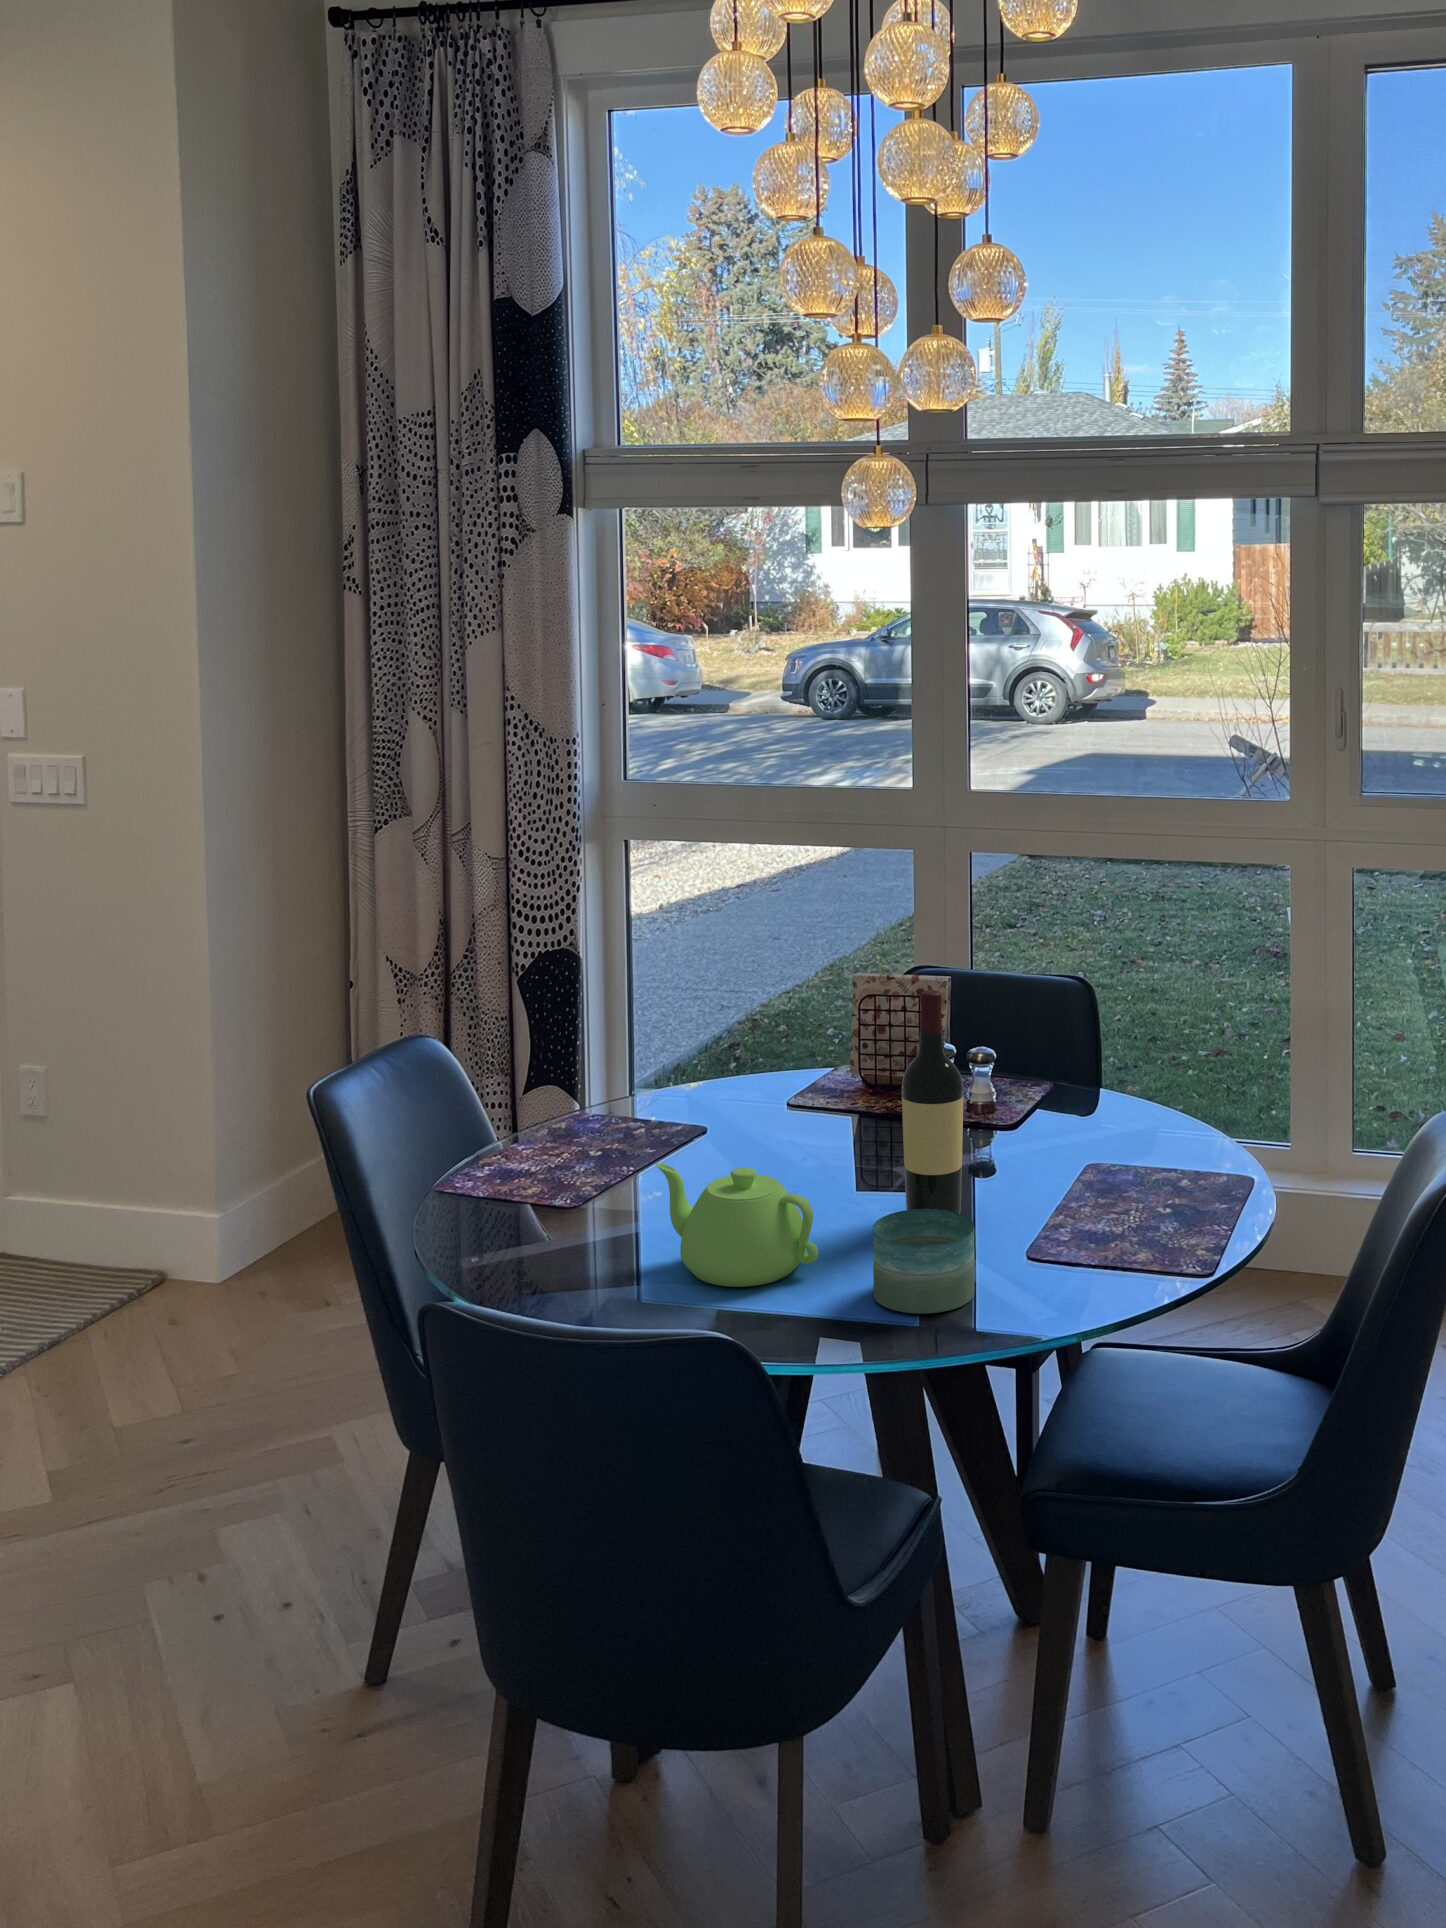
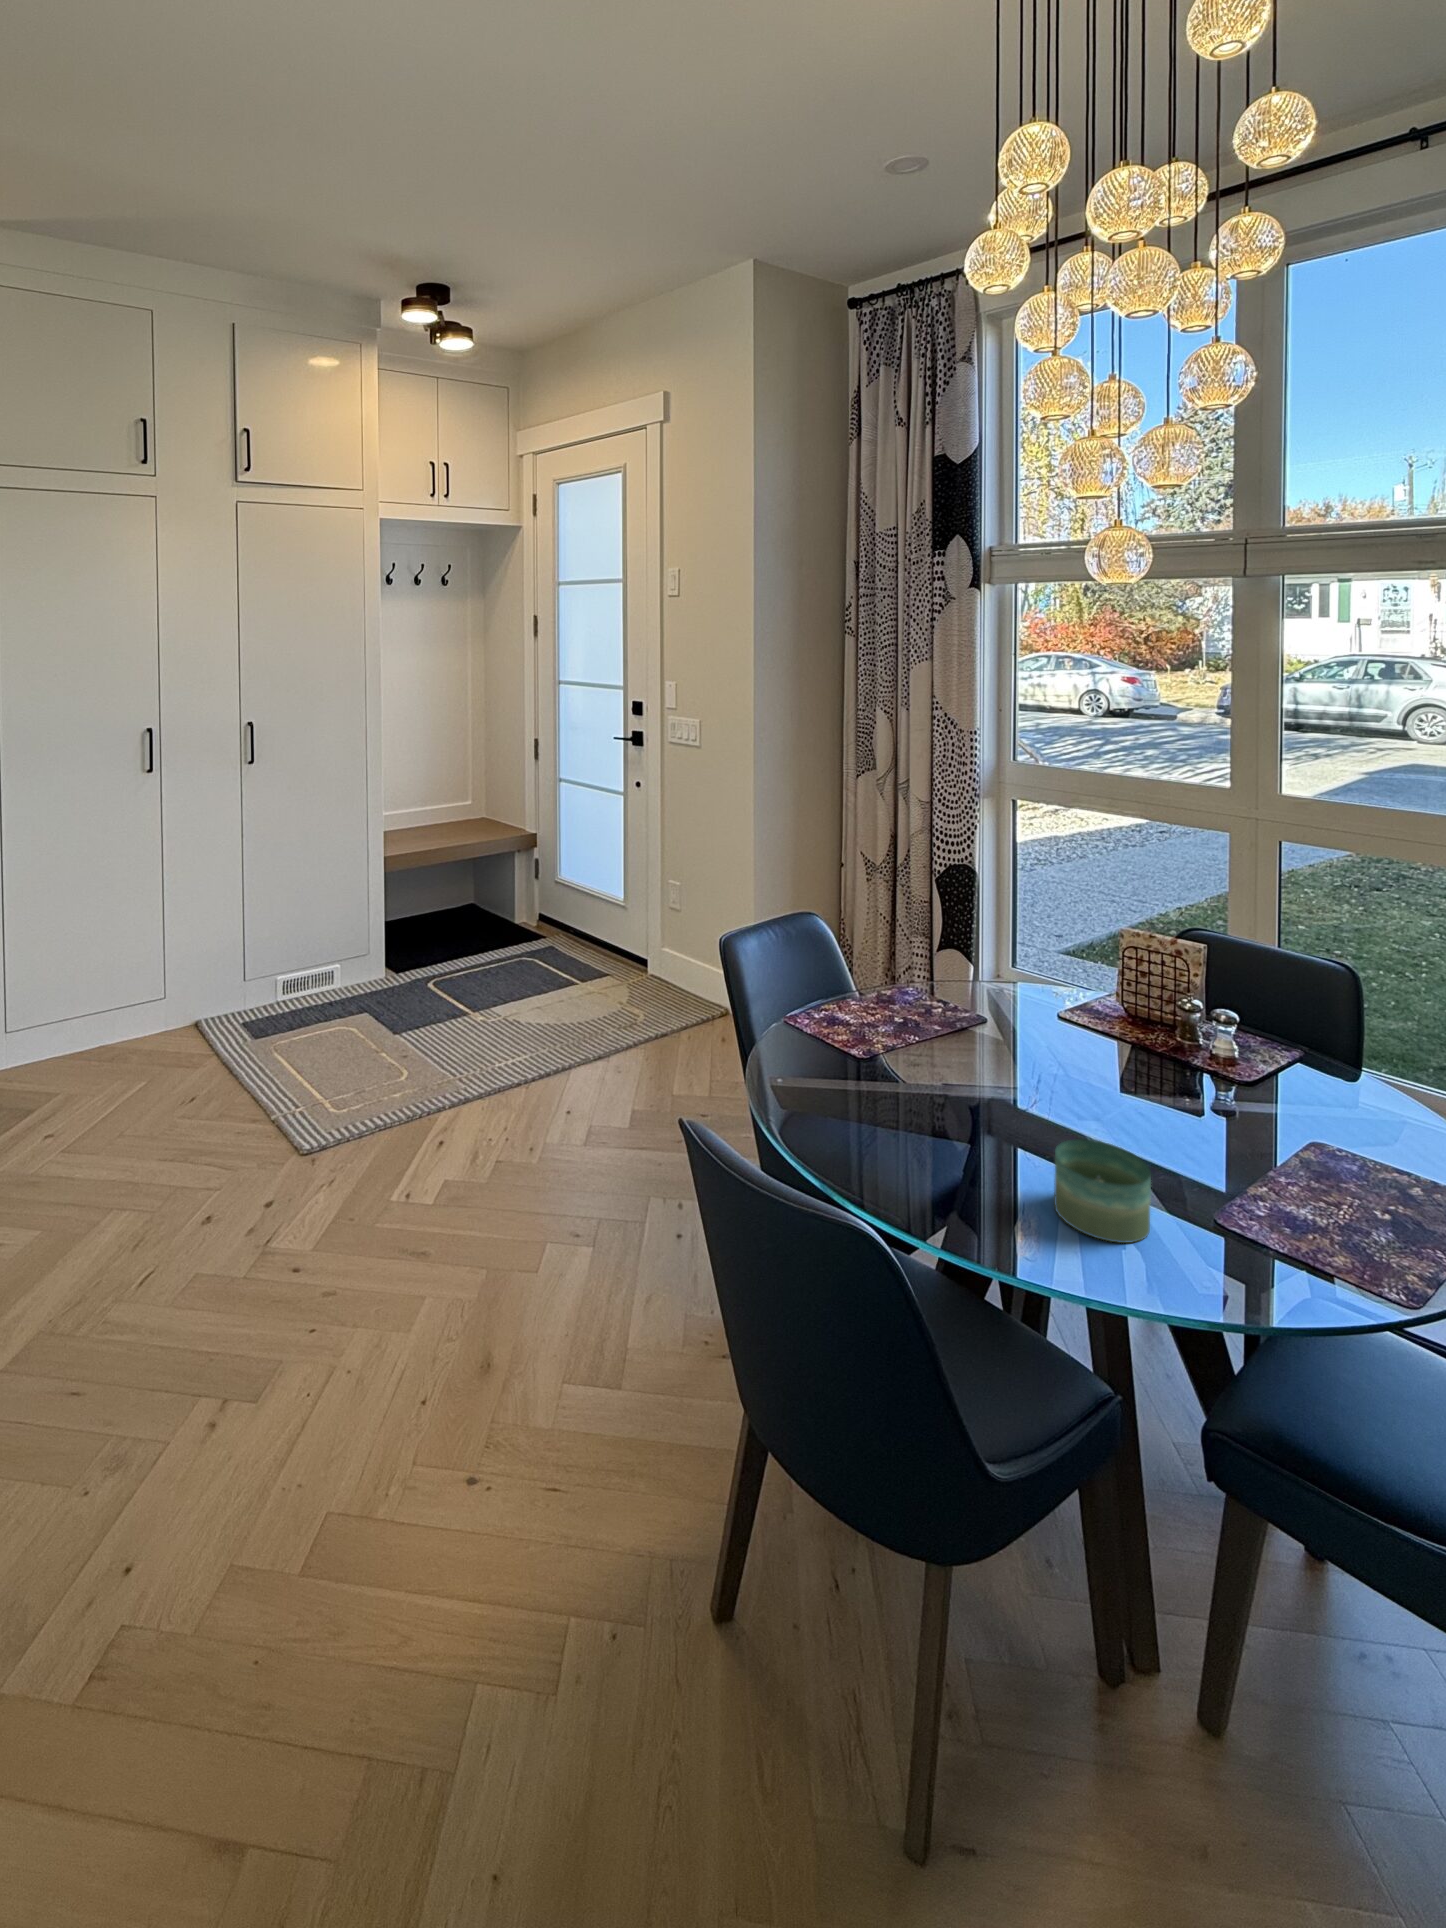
wine bottle: present [902,990,963,1214] -> none [1112,960,1170,1159]
teapot: present [656,1163,819,1287] -> none [905,1041,1019,1159]

